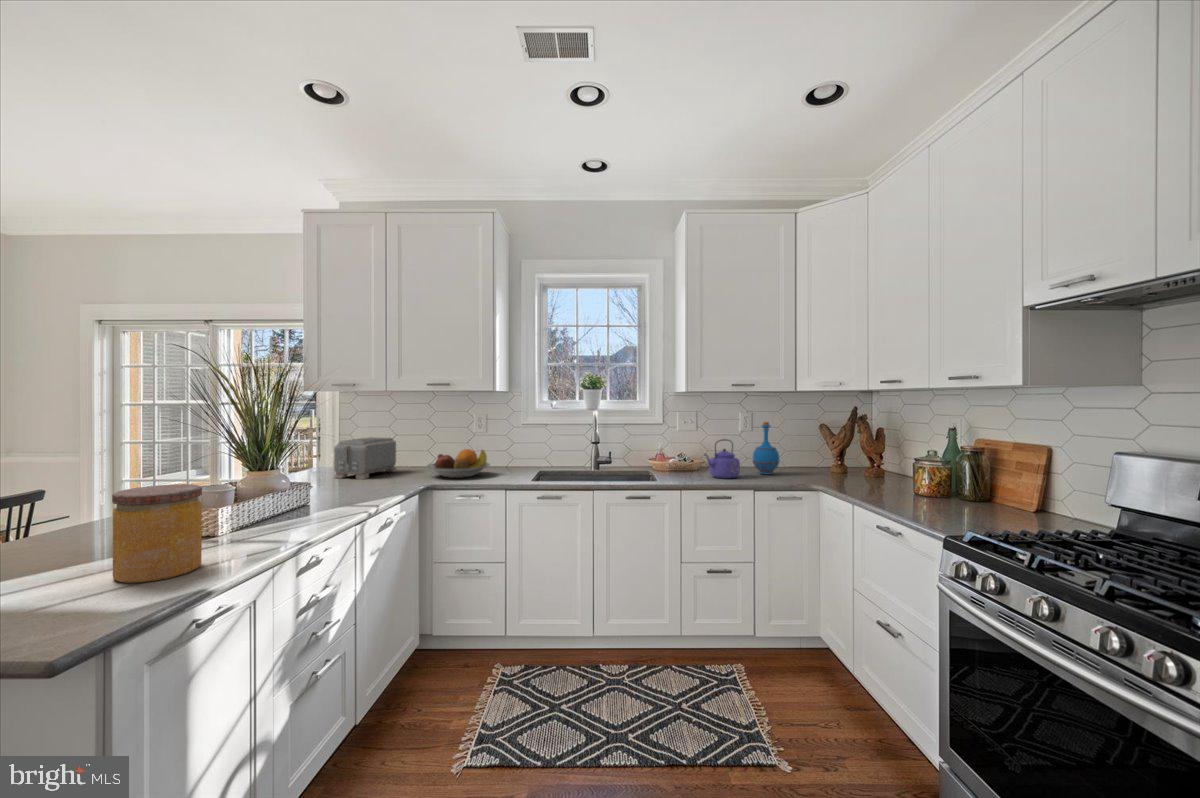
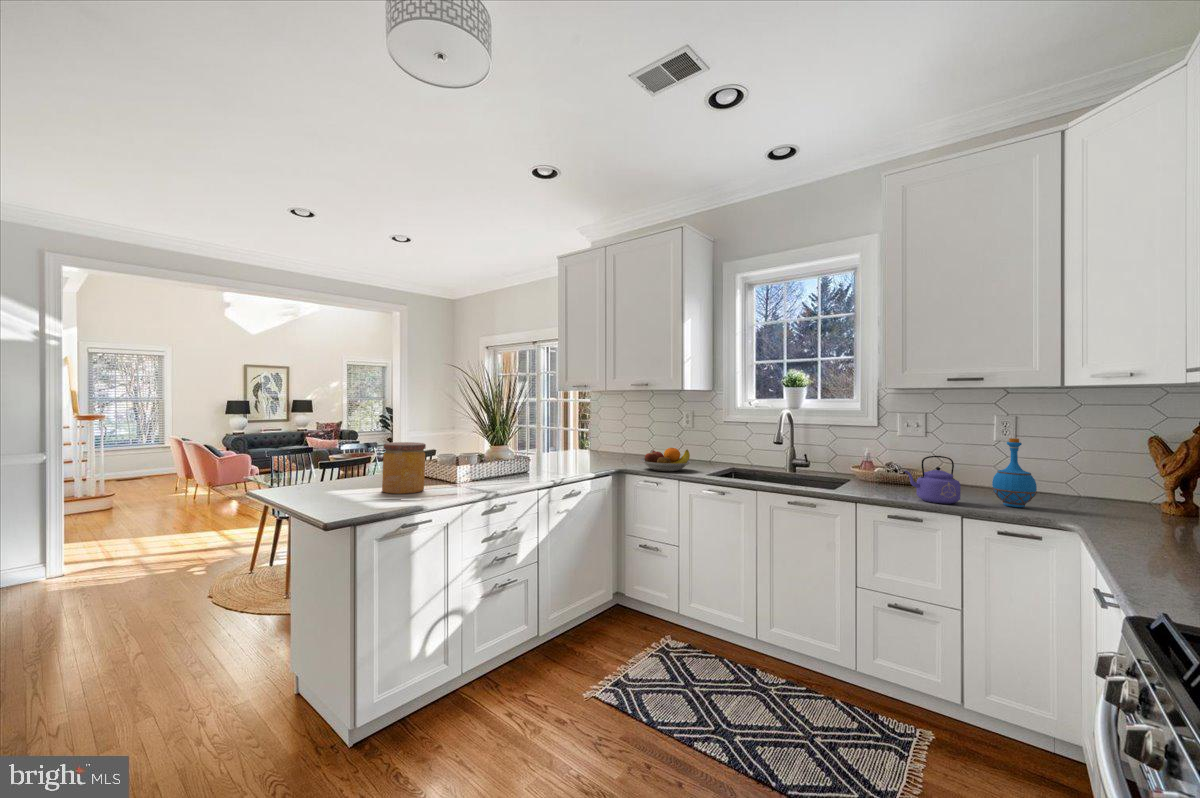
toaster: present [334,437,397,479] -> none [582,435,630,465]

